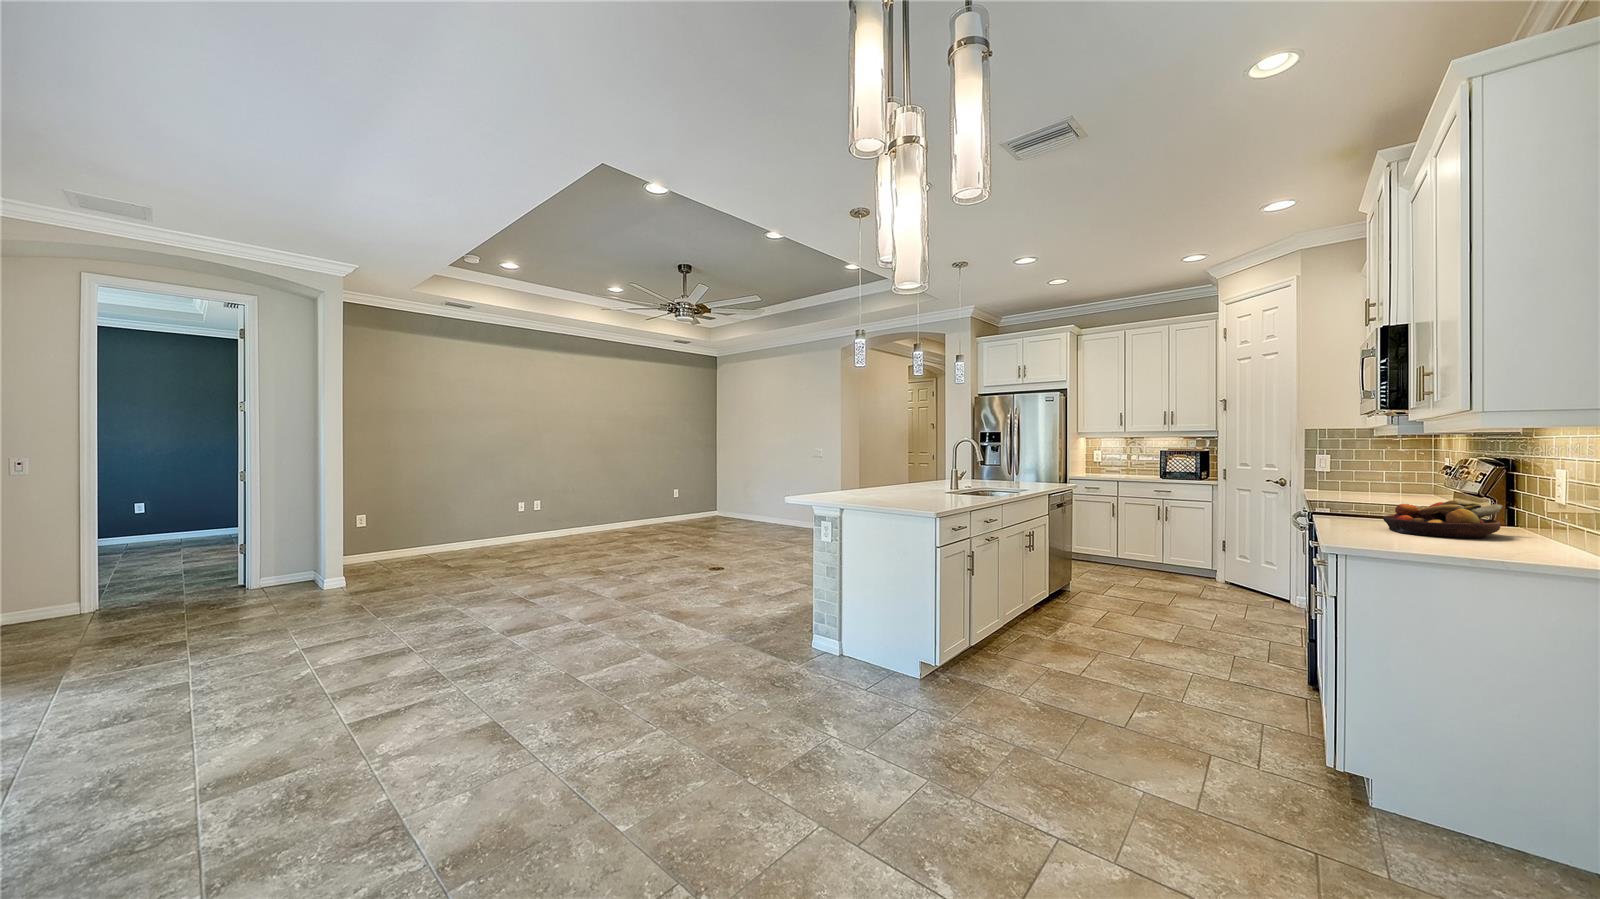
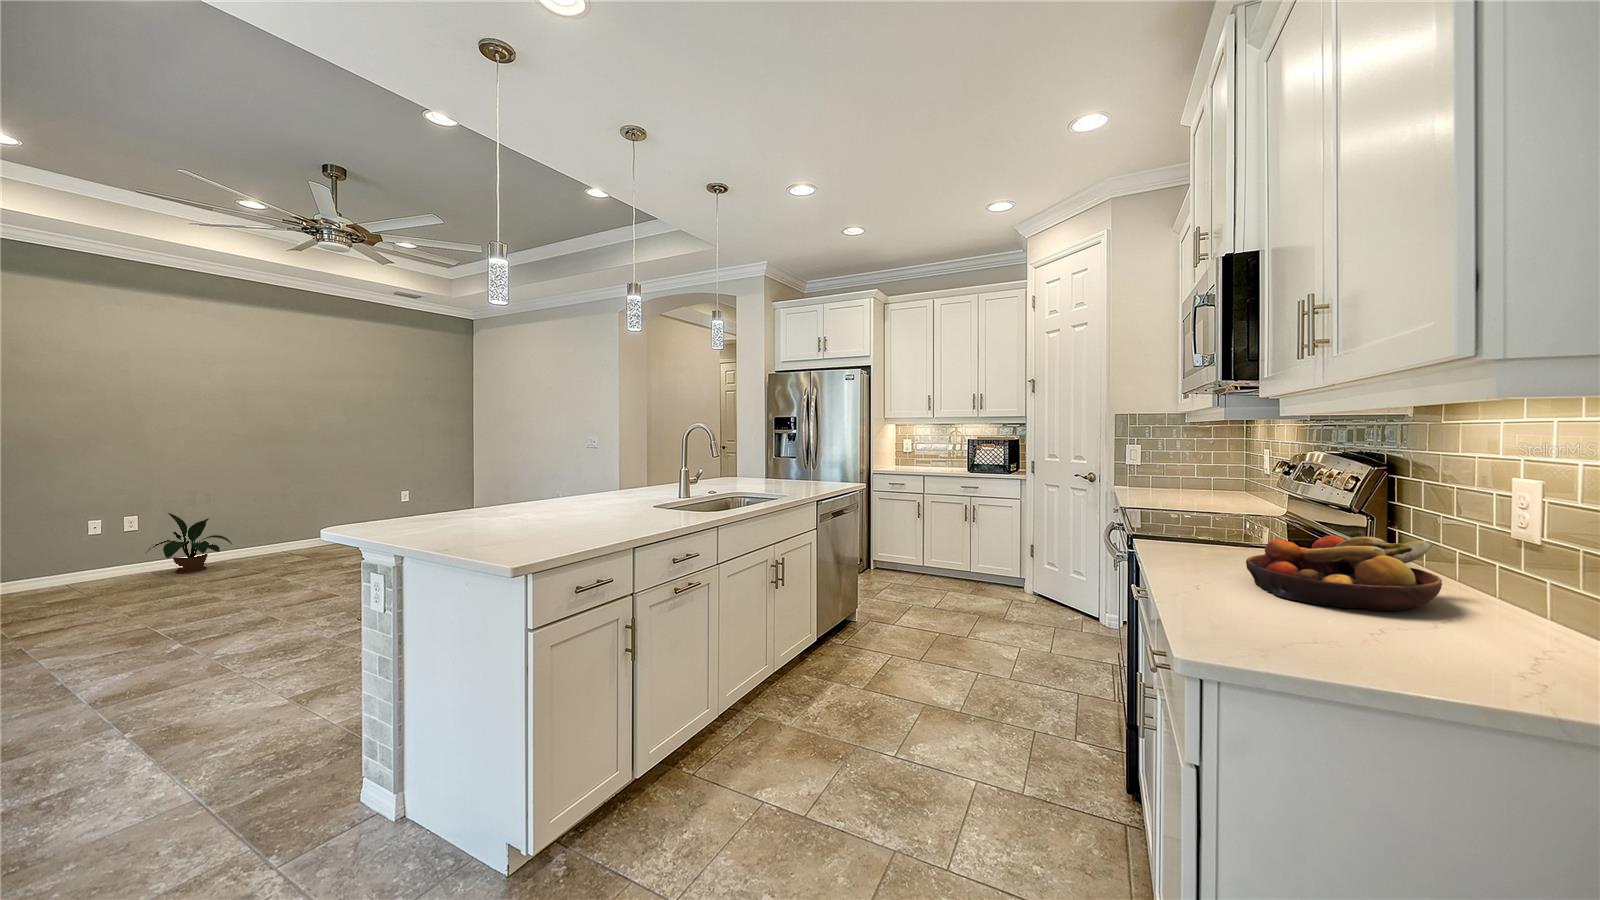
potted plant: none [541,497,584,539] -> present [146,513,232,573]

